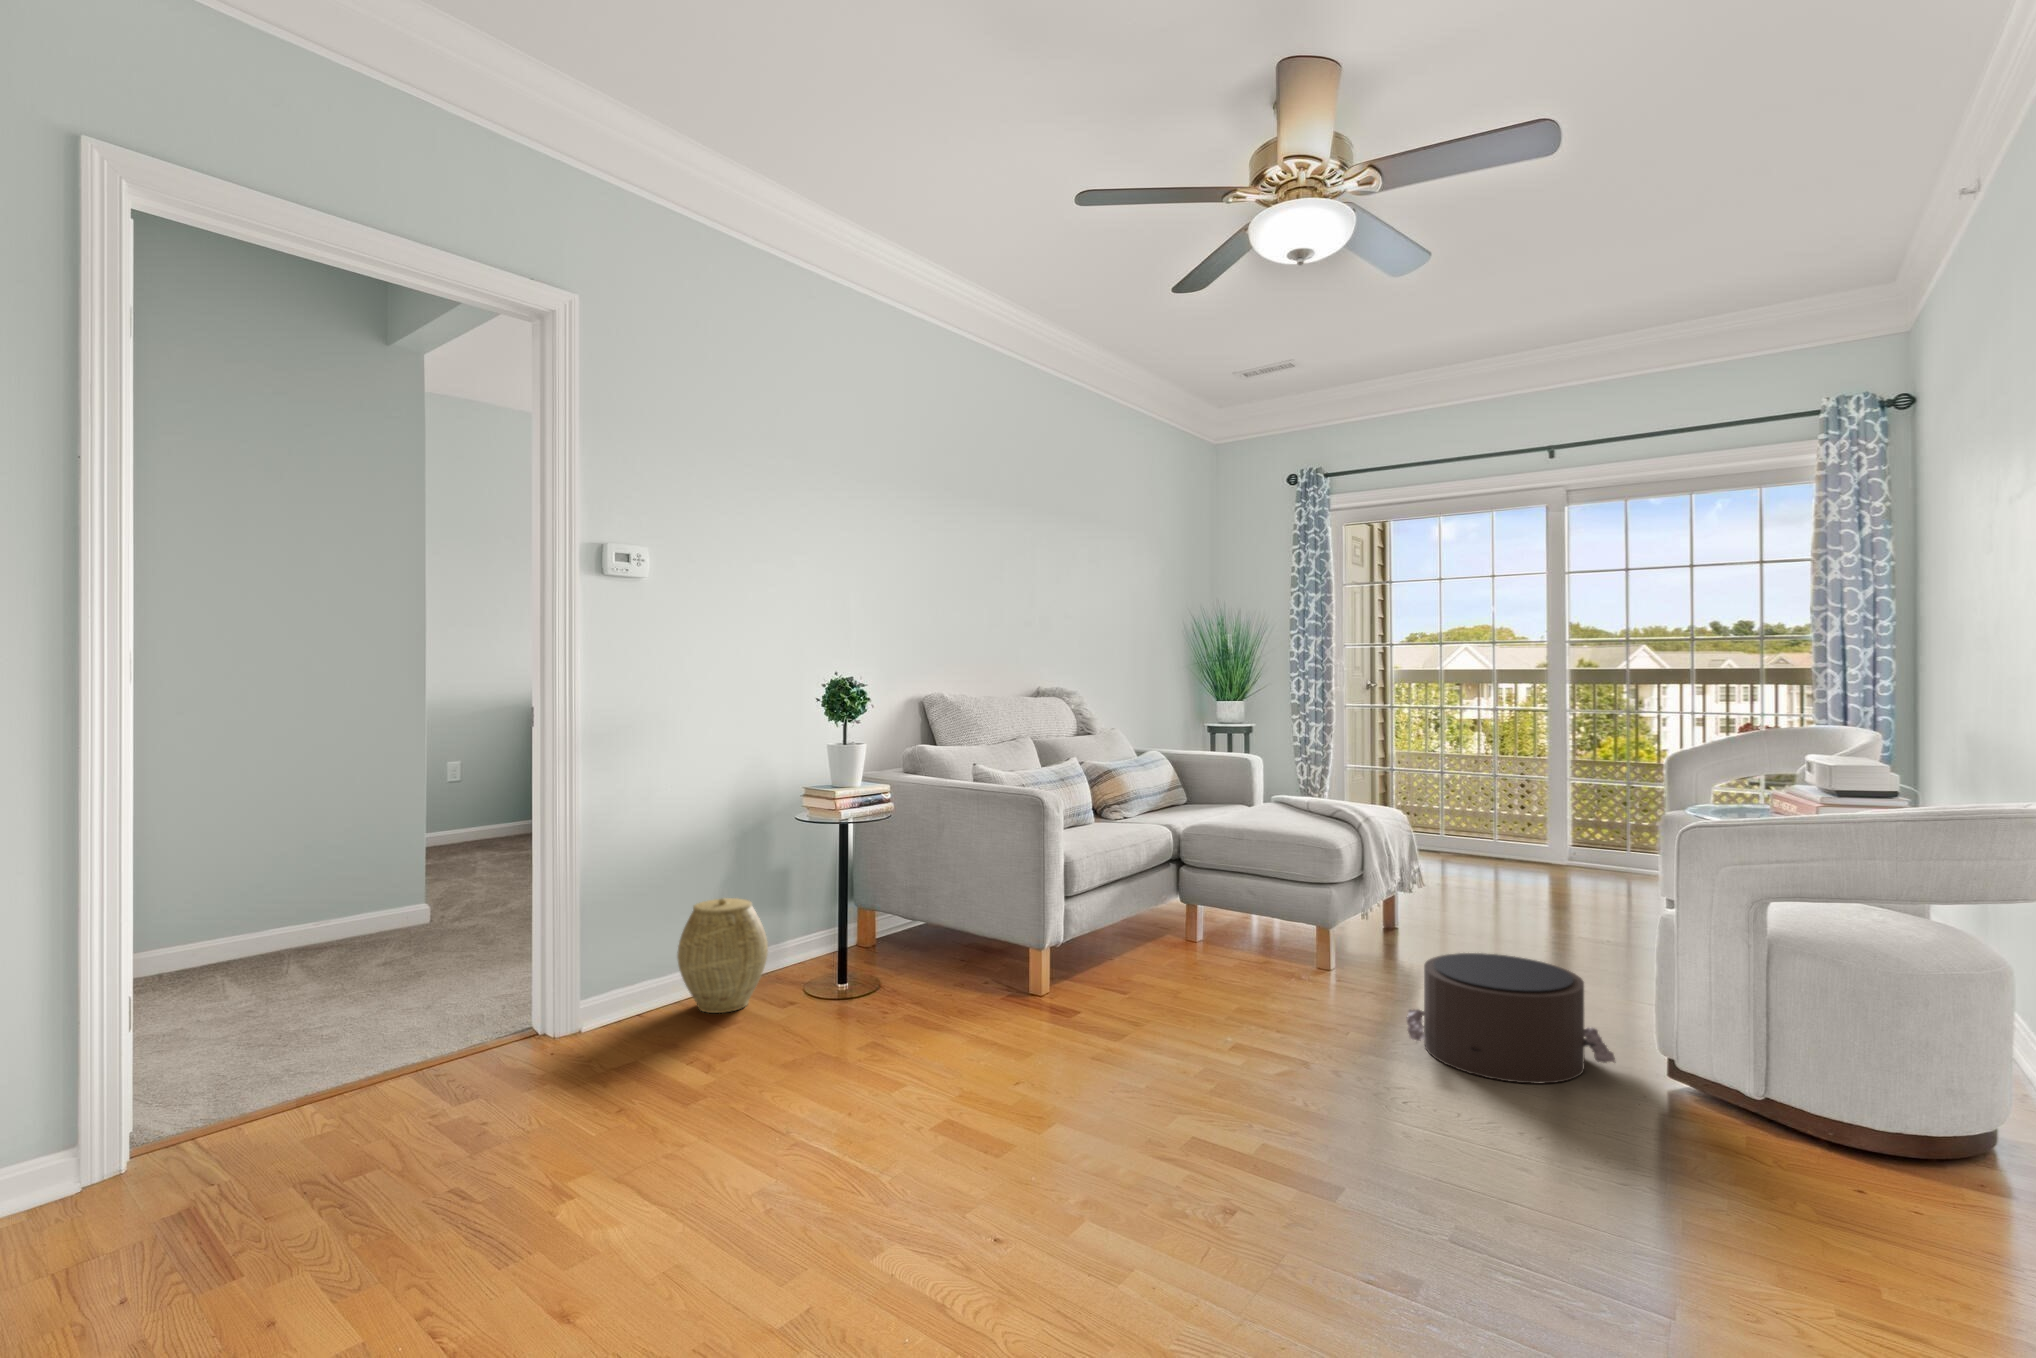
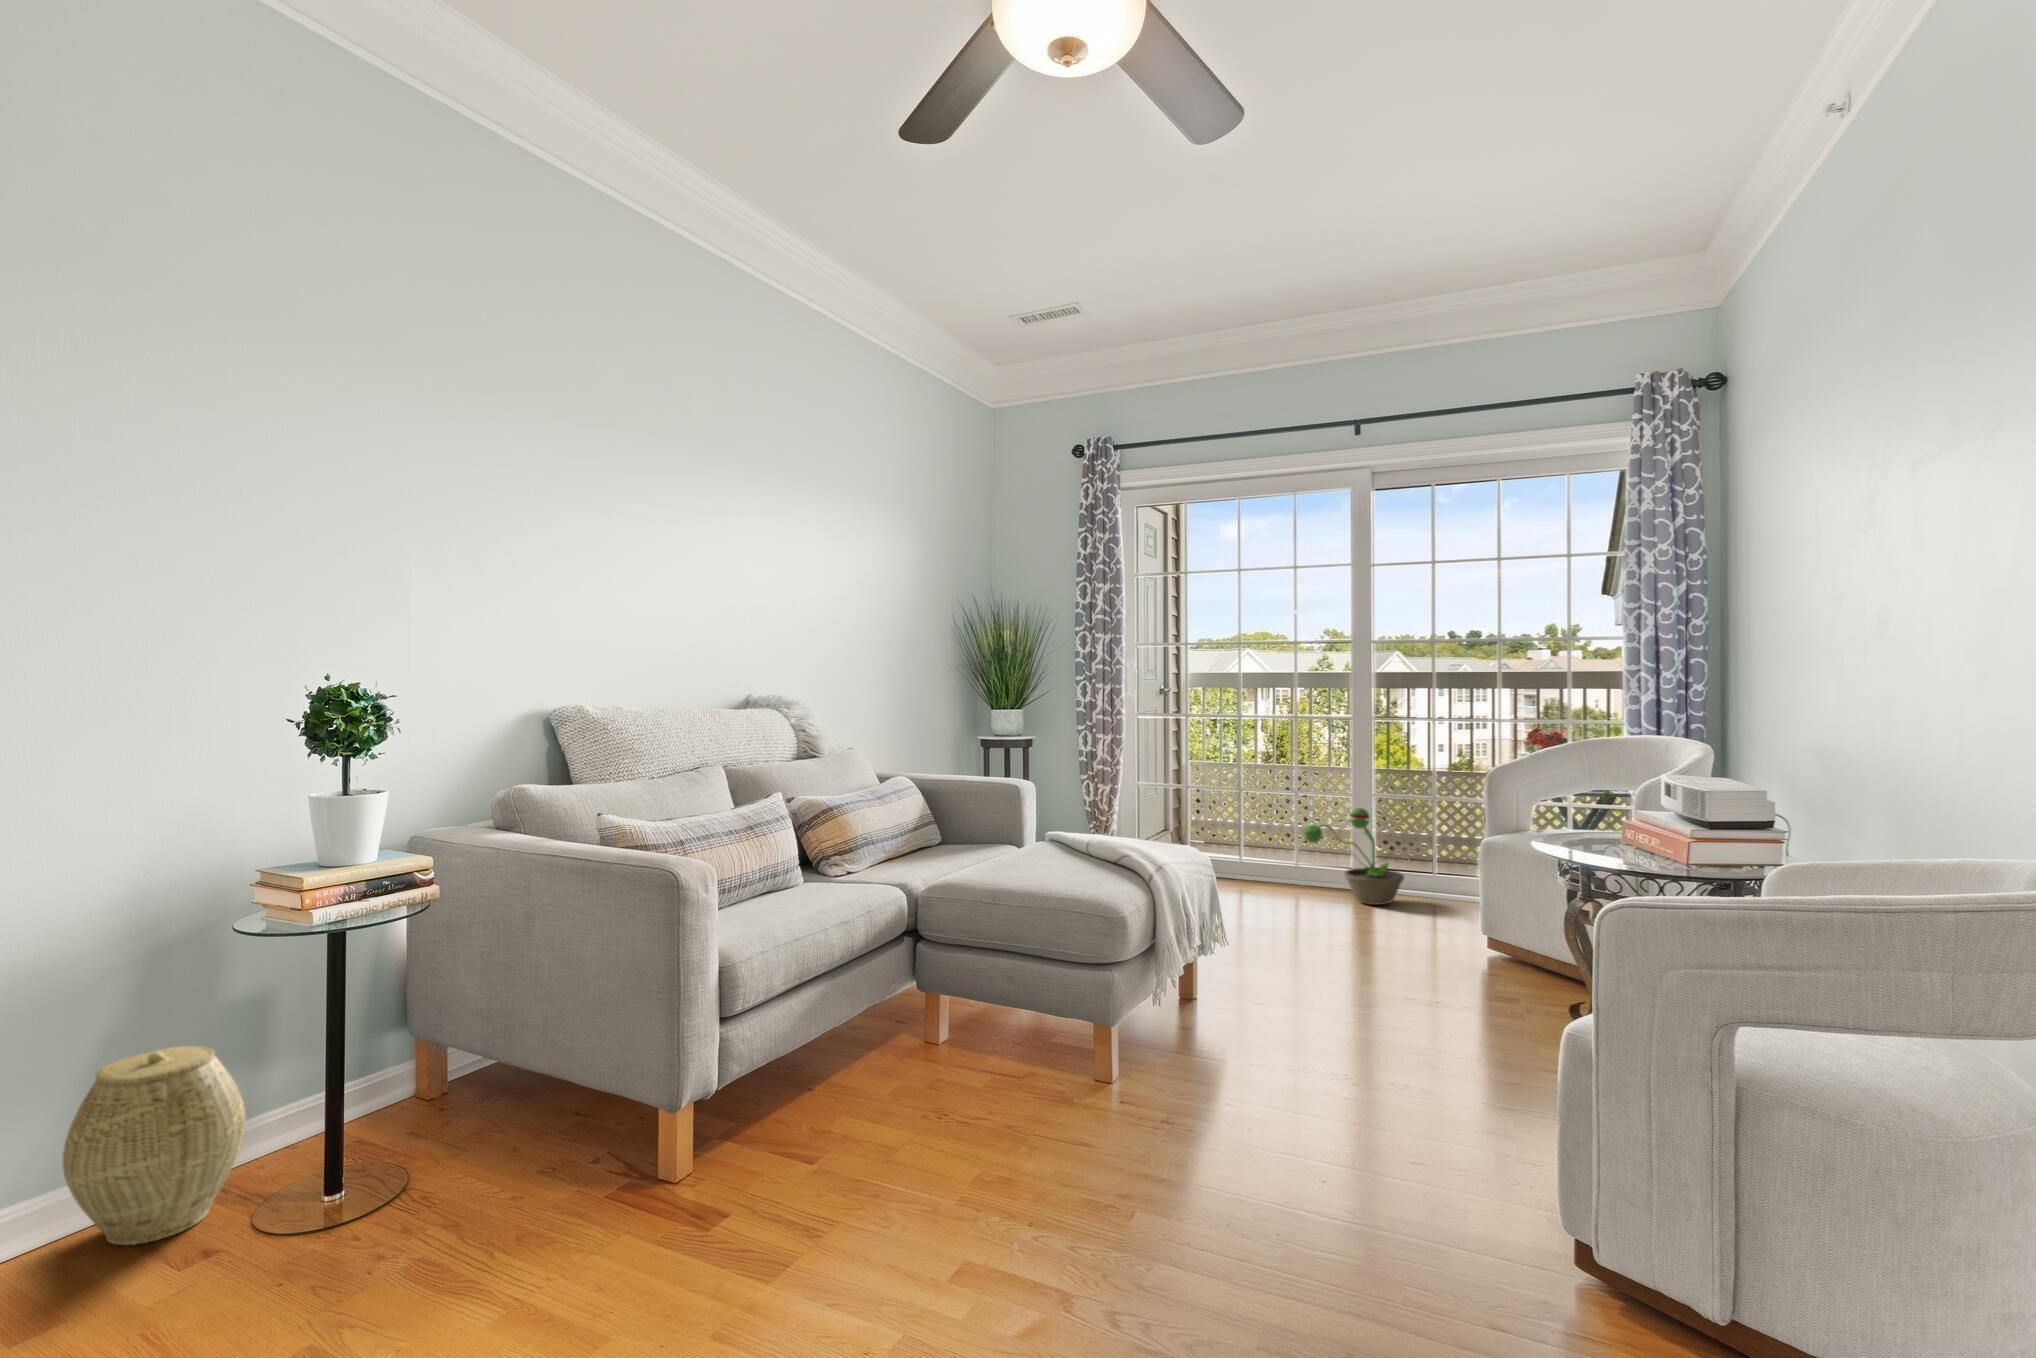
decorative plant: none [1500,787,1606,876] -> present [1304,808,1404,905]
pouf: present [1406,953,1615,1084] -> none [1200,1064,1477,1273]

